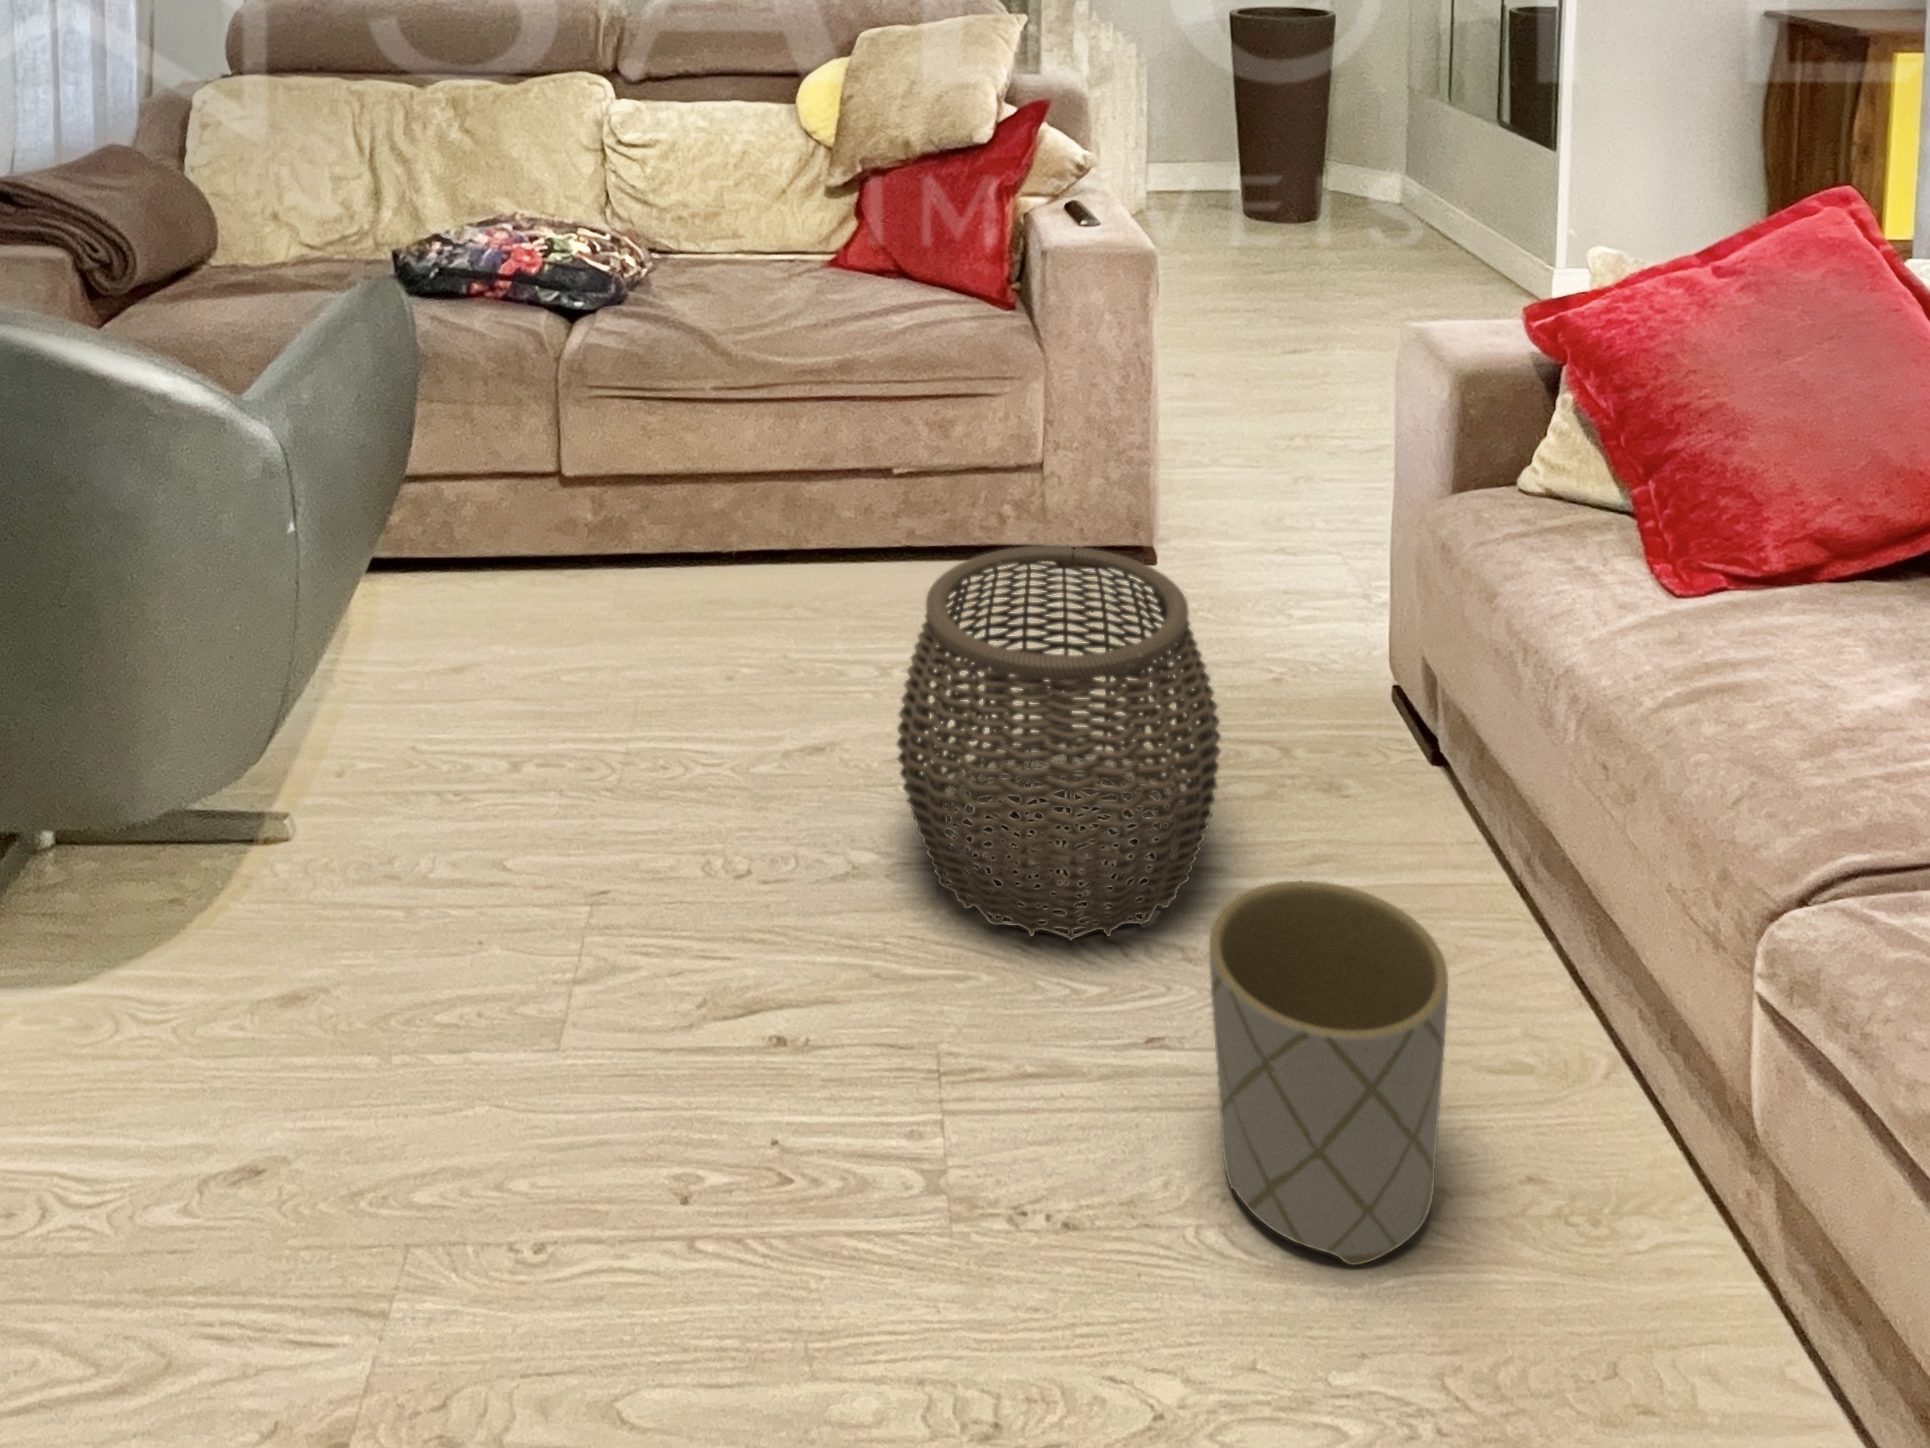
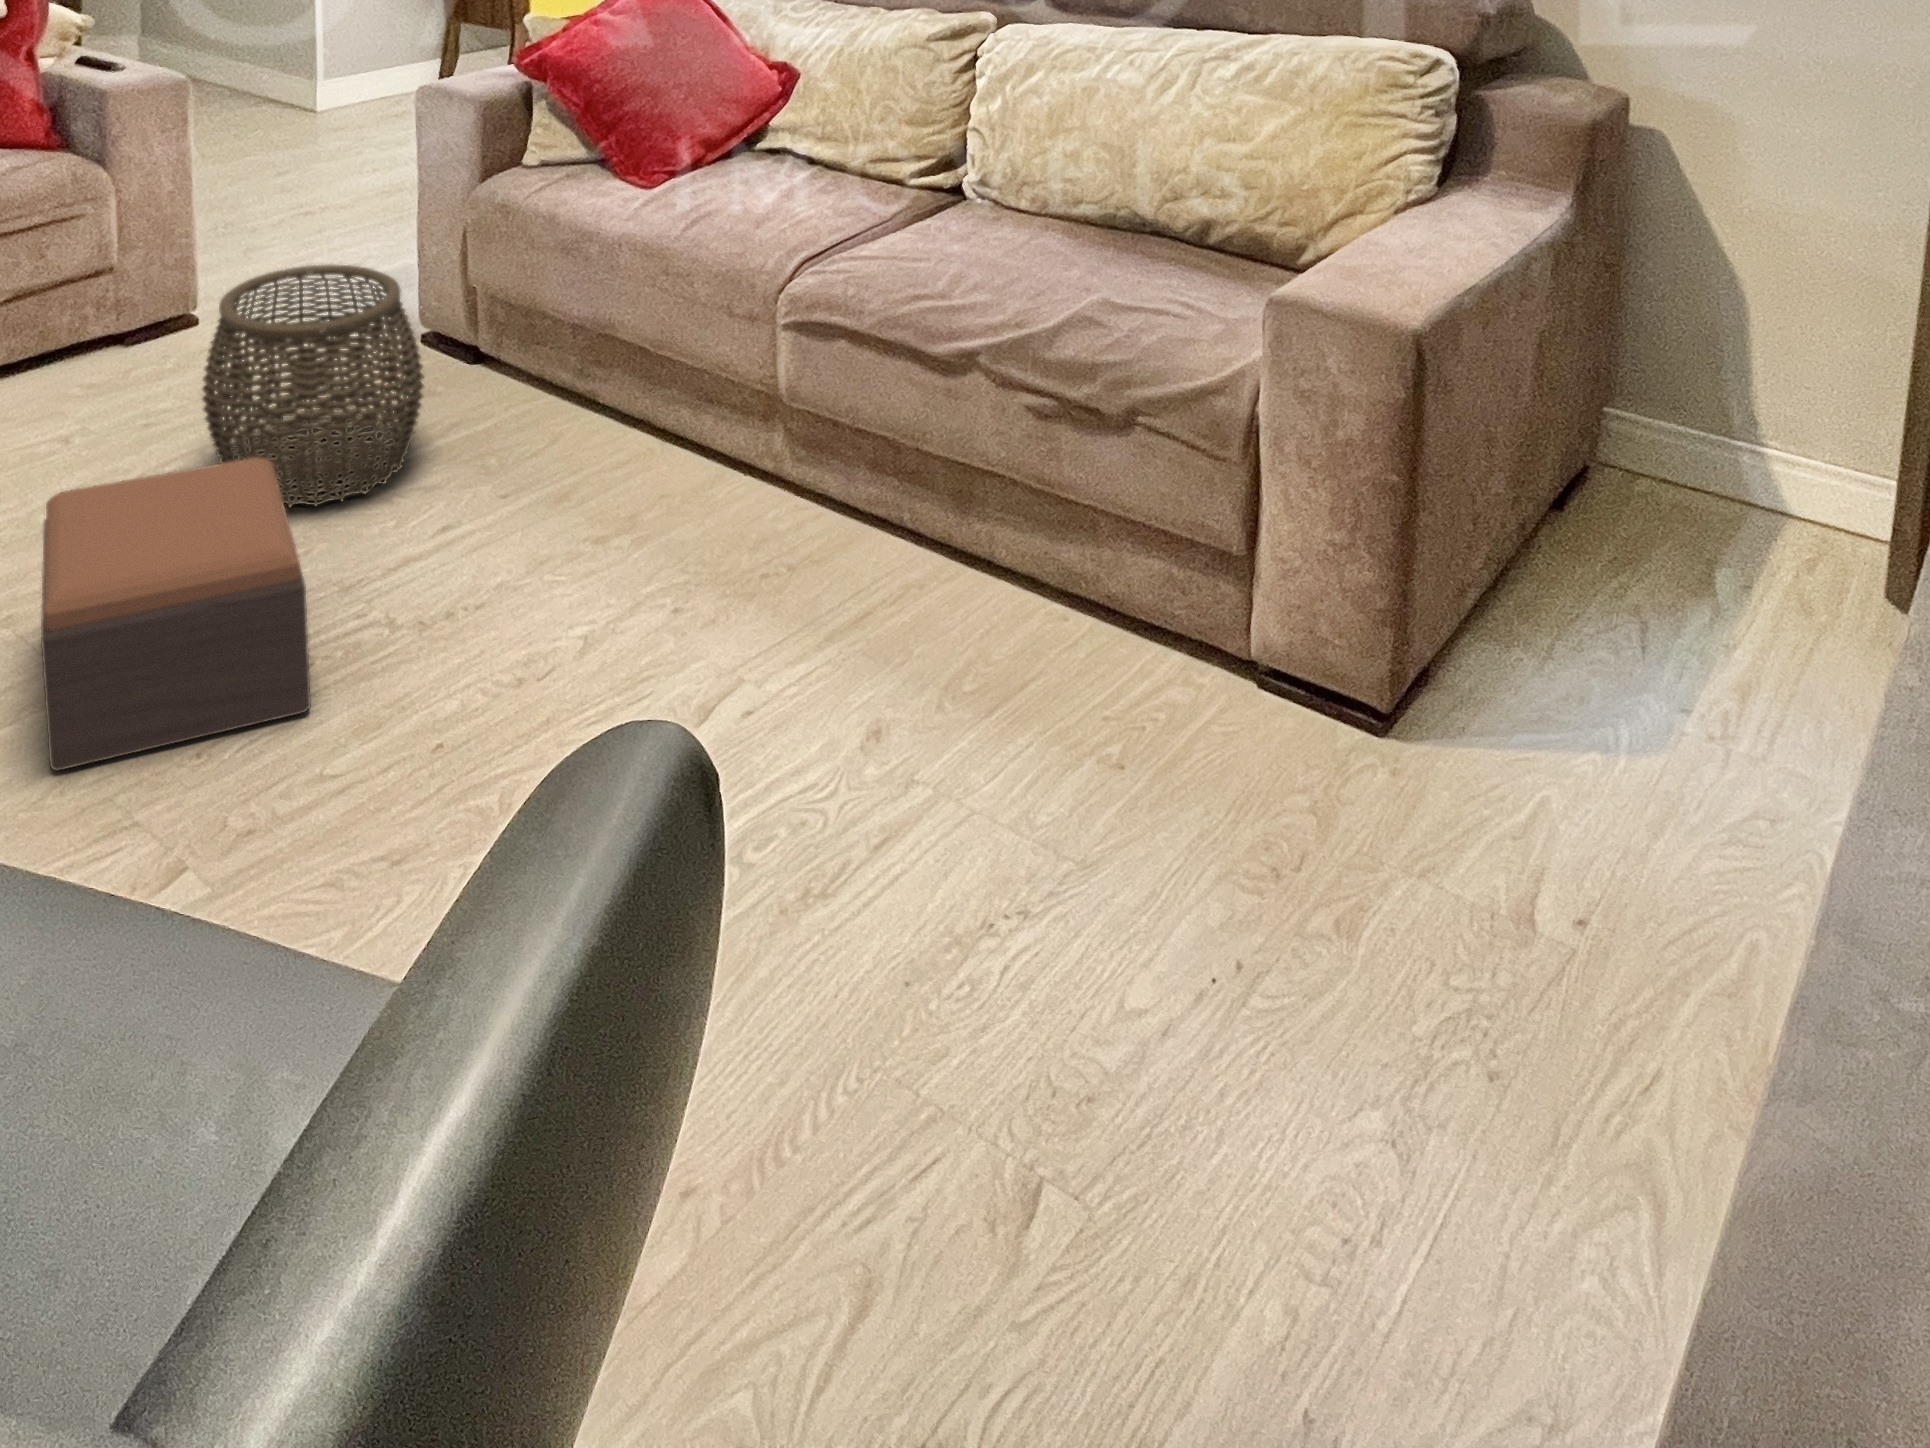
footstool: none [353,769,828,1295] -> present [41,458,311,771]
planter: present [1209,881,1448,1265] -> none [513,369,638,539]

